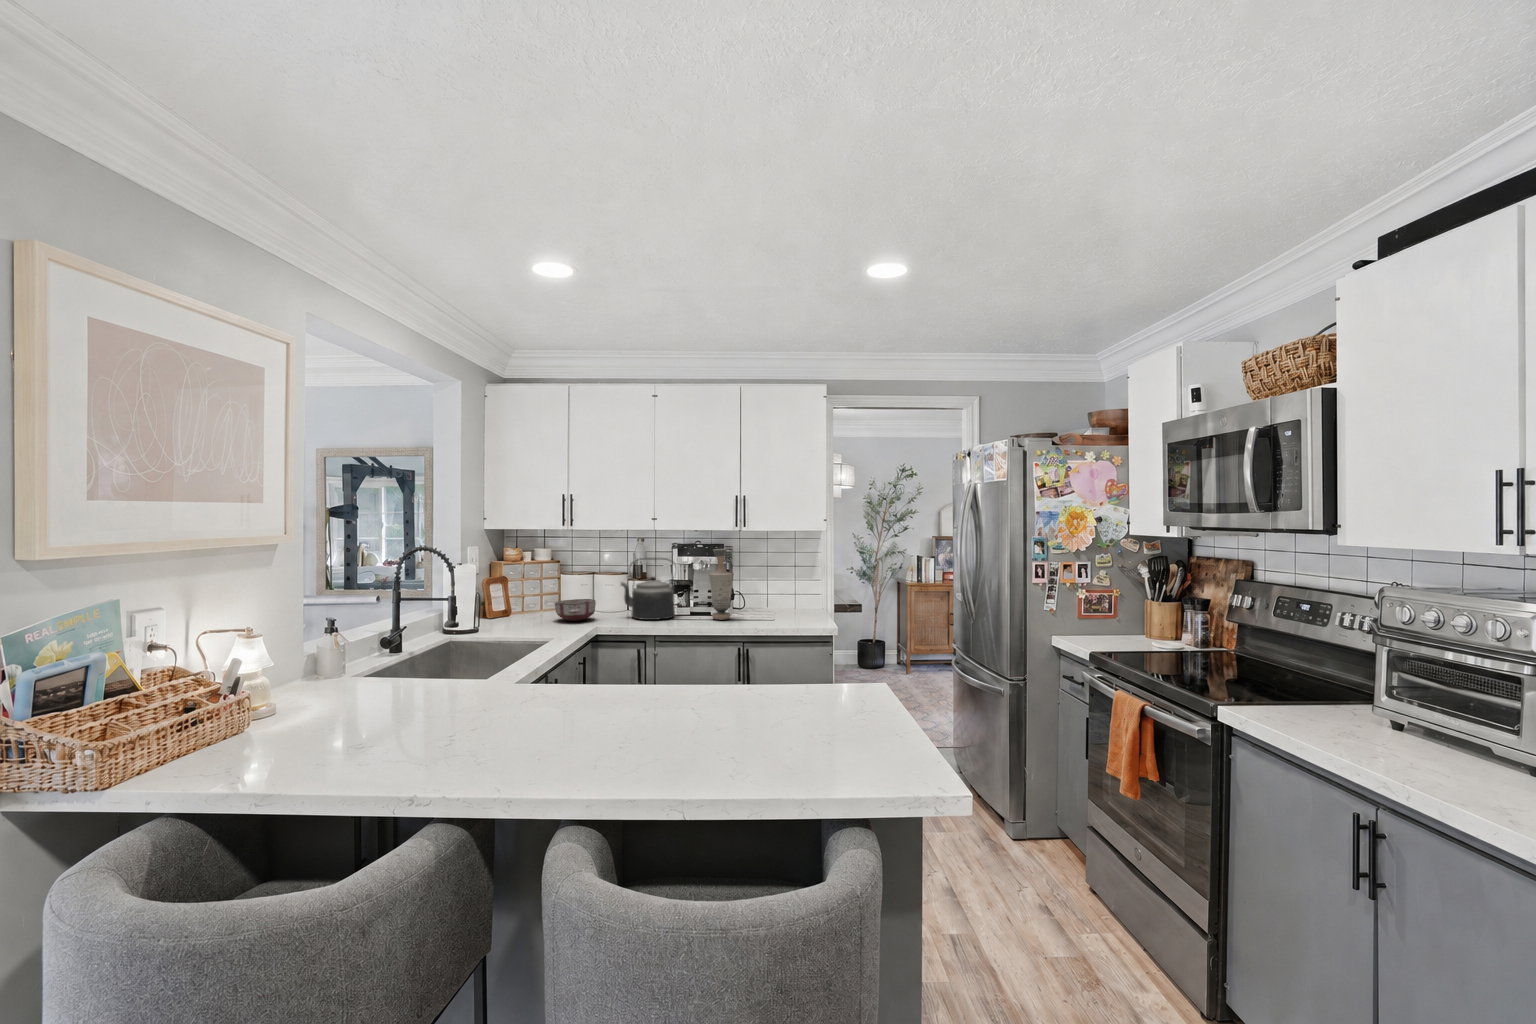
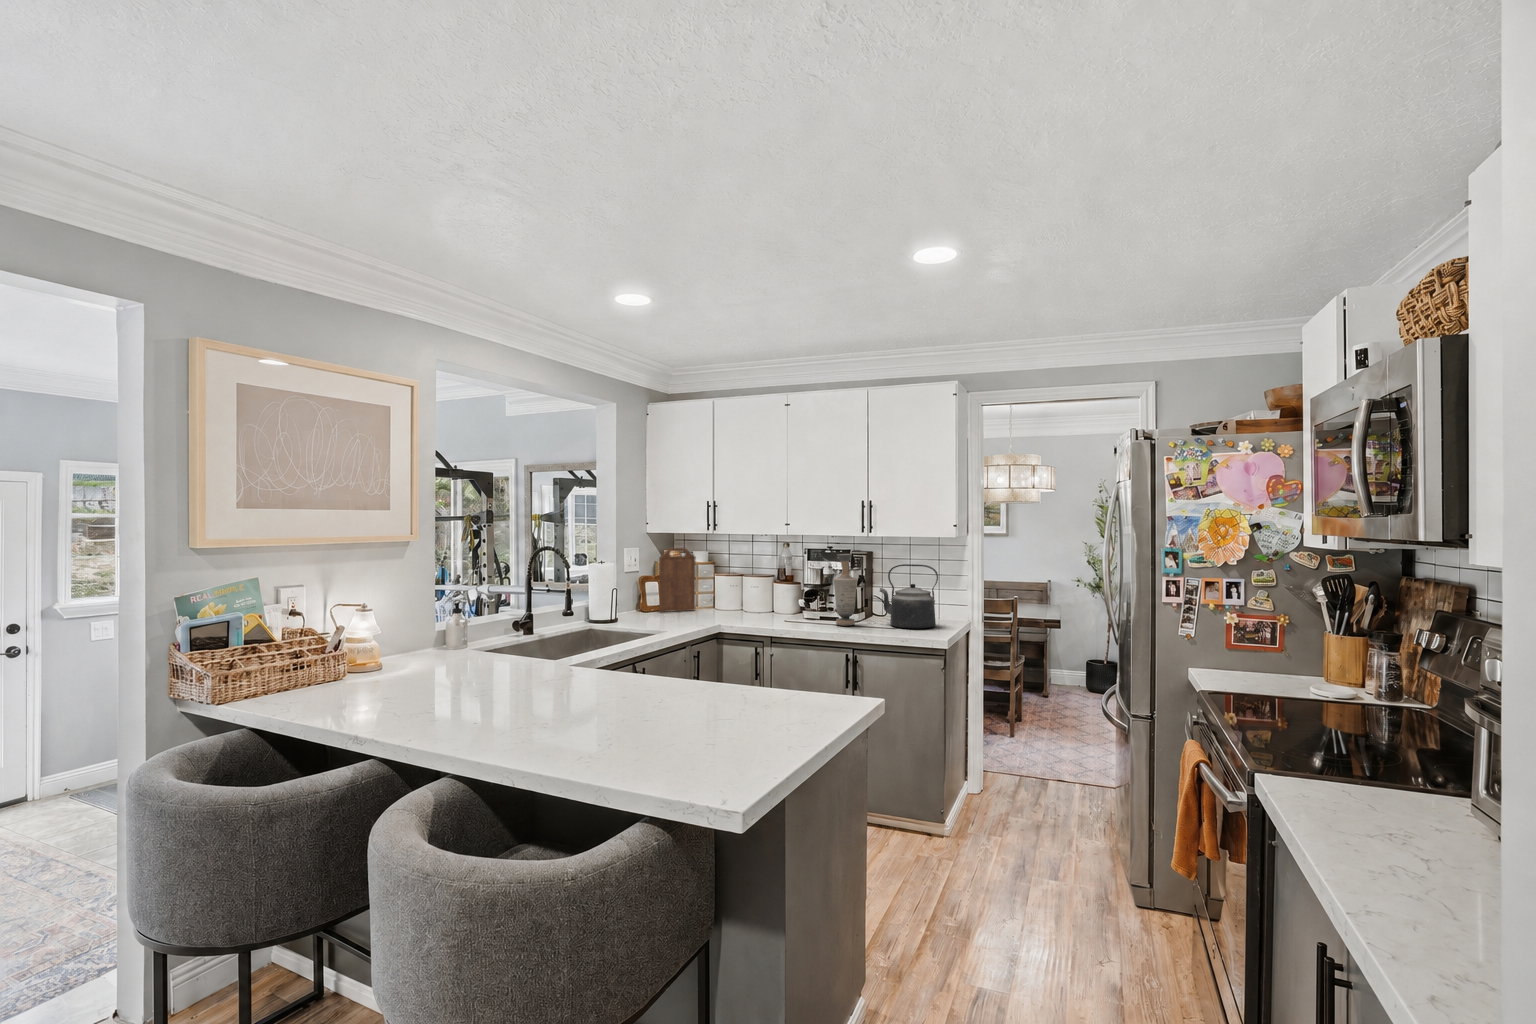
cutting board: none [508,547,547,617] -> present [659,548,695,612]
kettle: present [621,558,676,620] -> present [880,564,938,629]
ceramic bowl: present [555,599,596,621] -> none [691,598,729,618]

